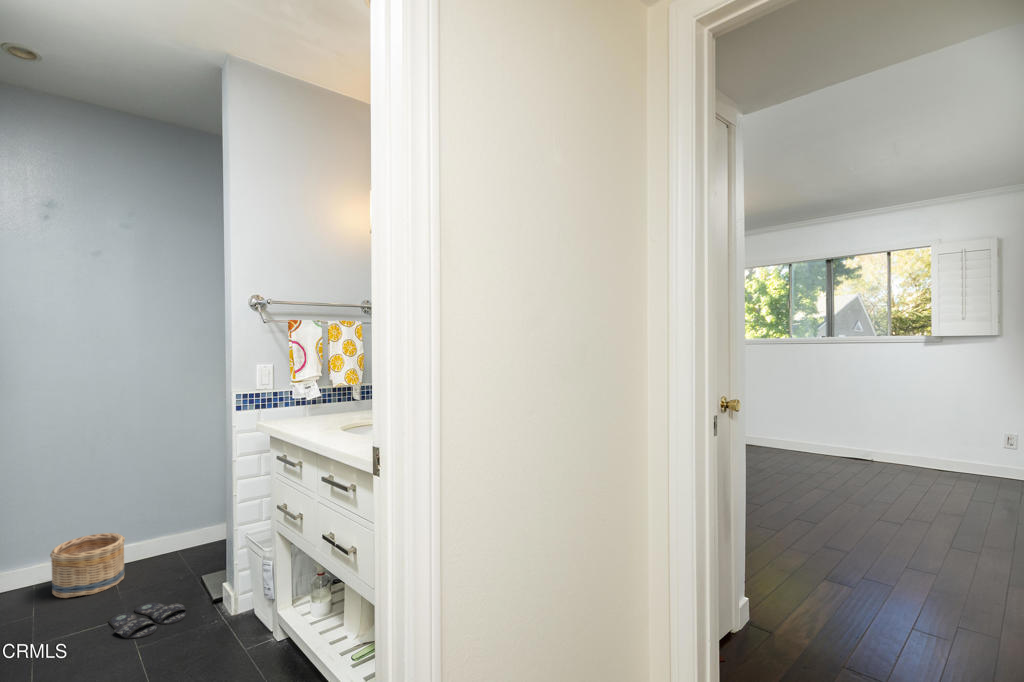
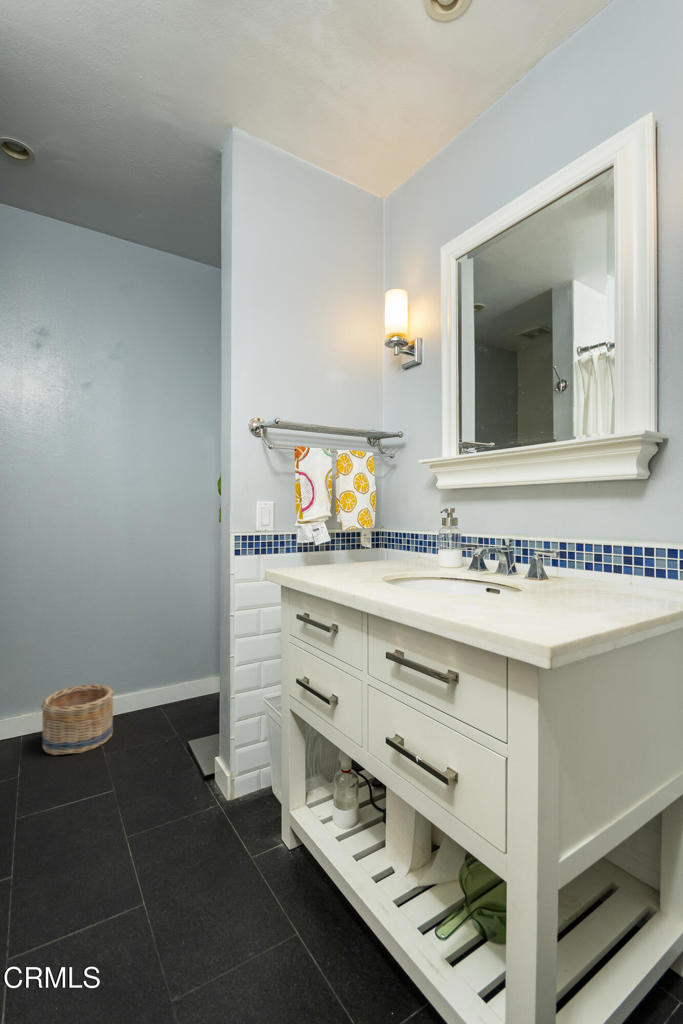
slippers: present [109,602,186,639] -> none [95,771,177,823]

